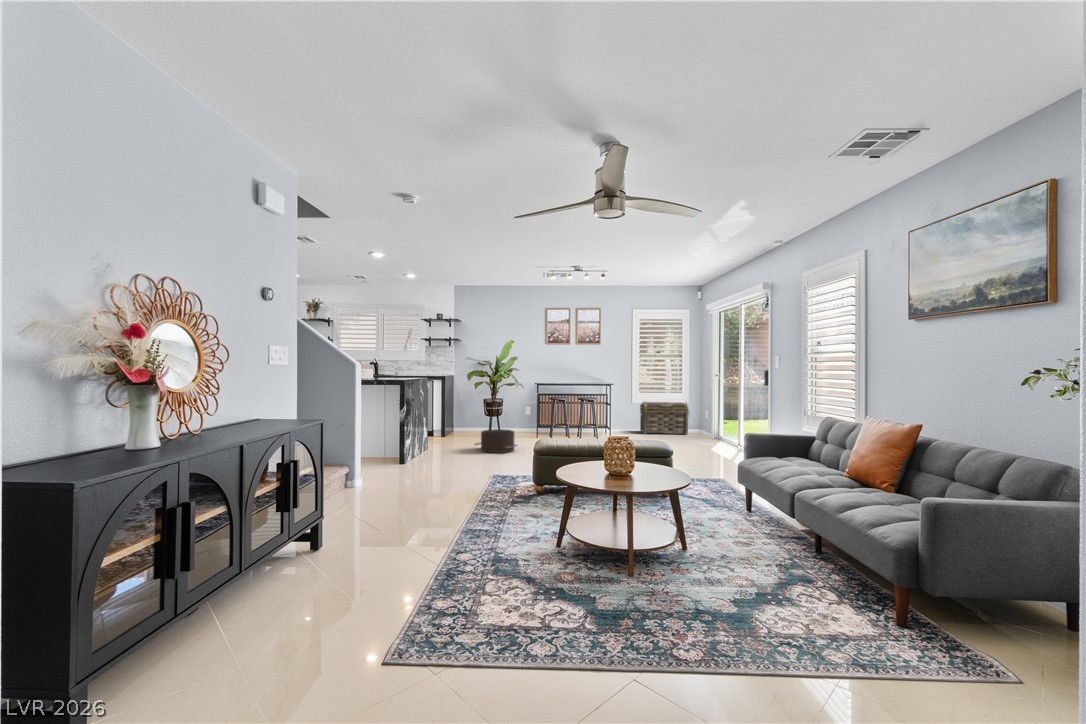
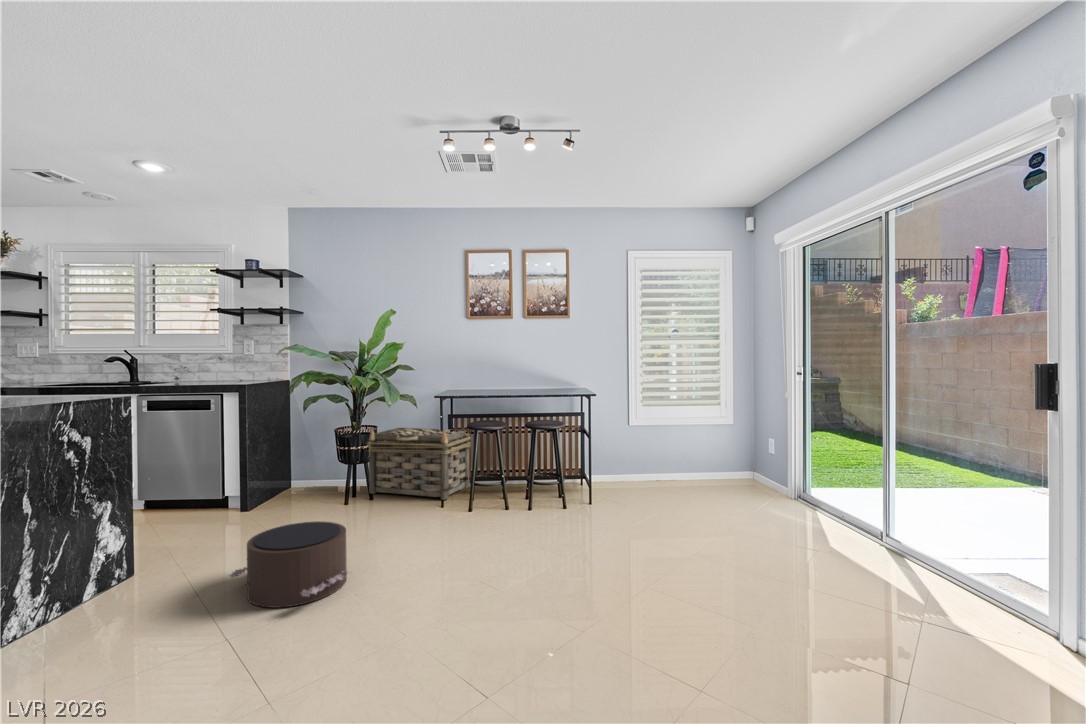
basket: present [640,402,689,434] -> present [367,428,470,500]

